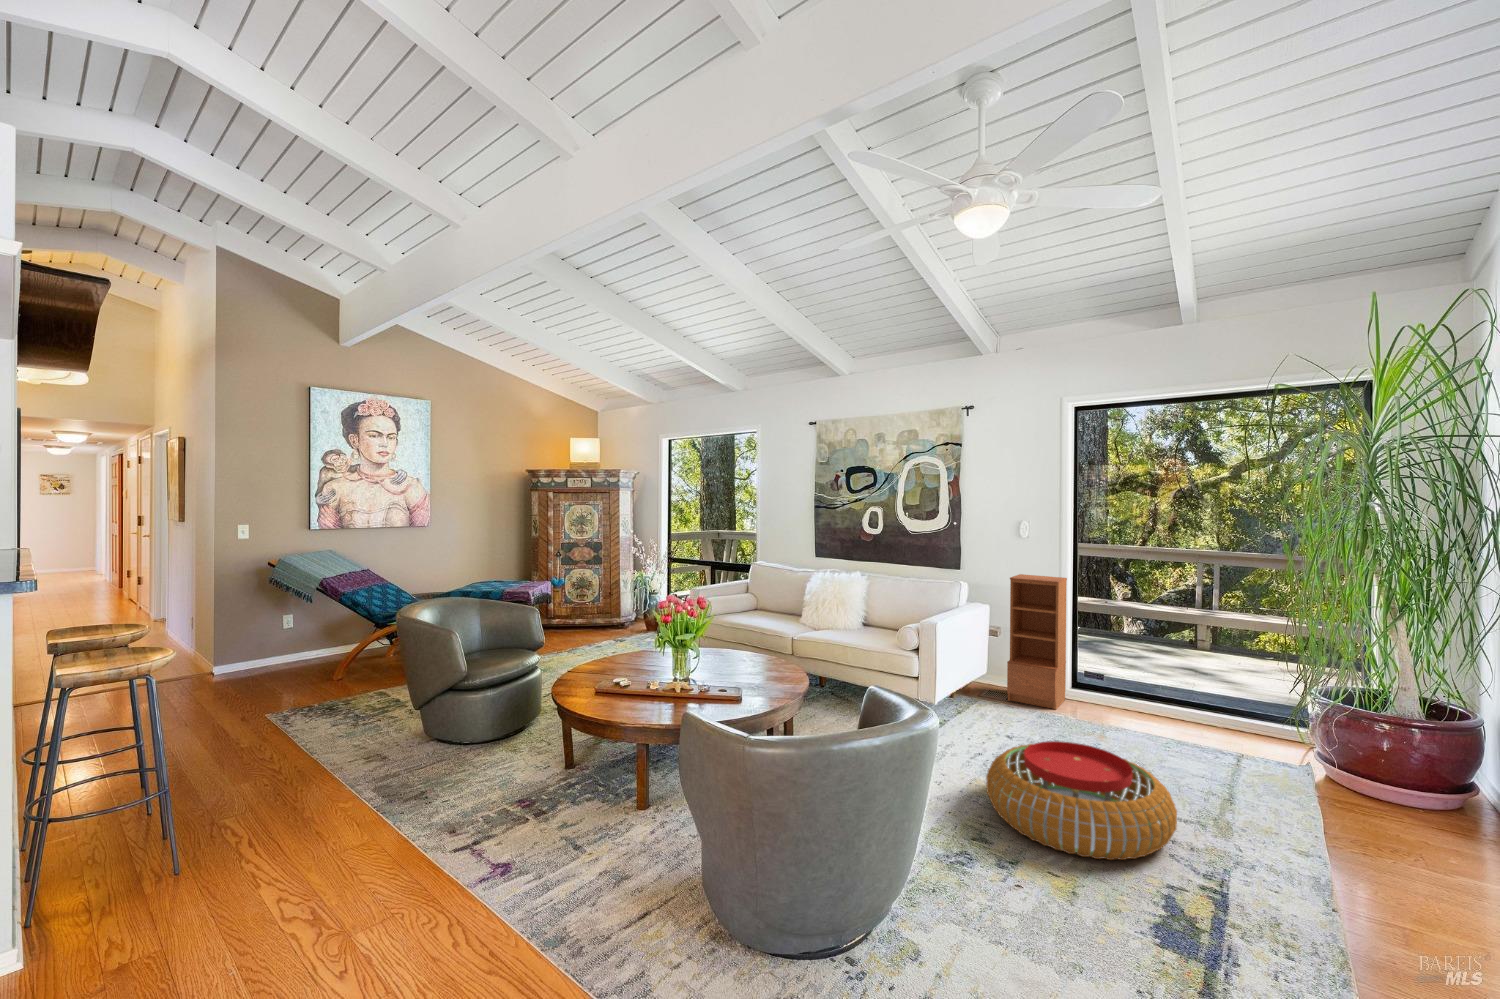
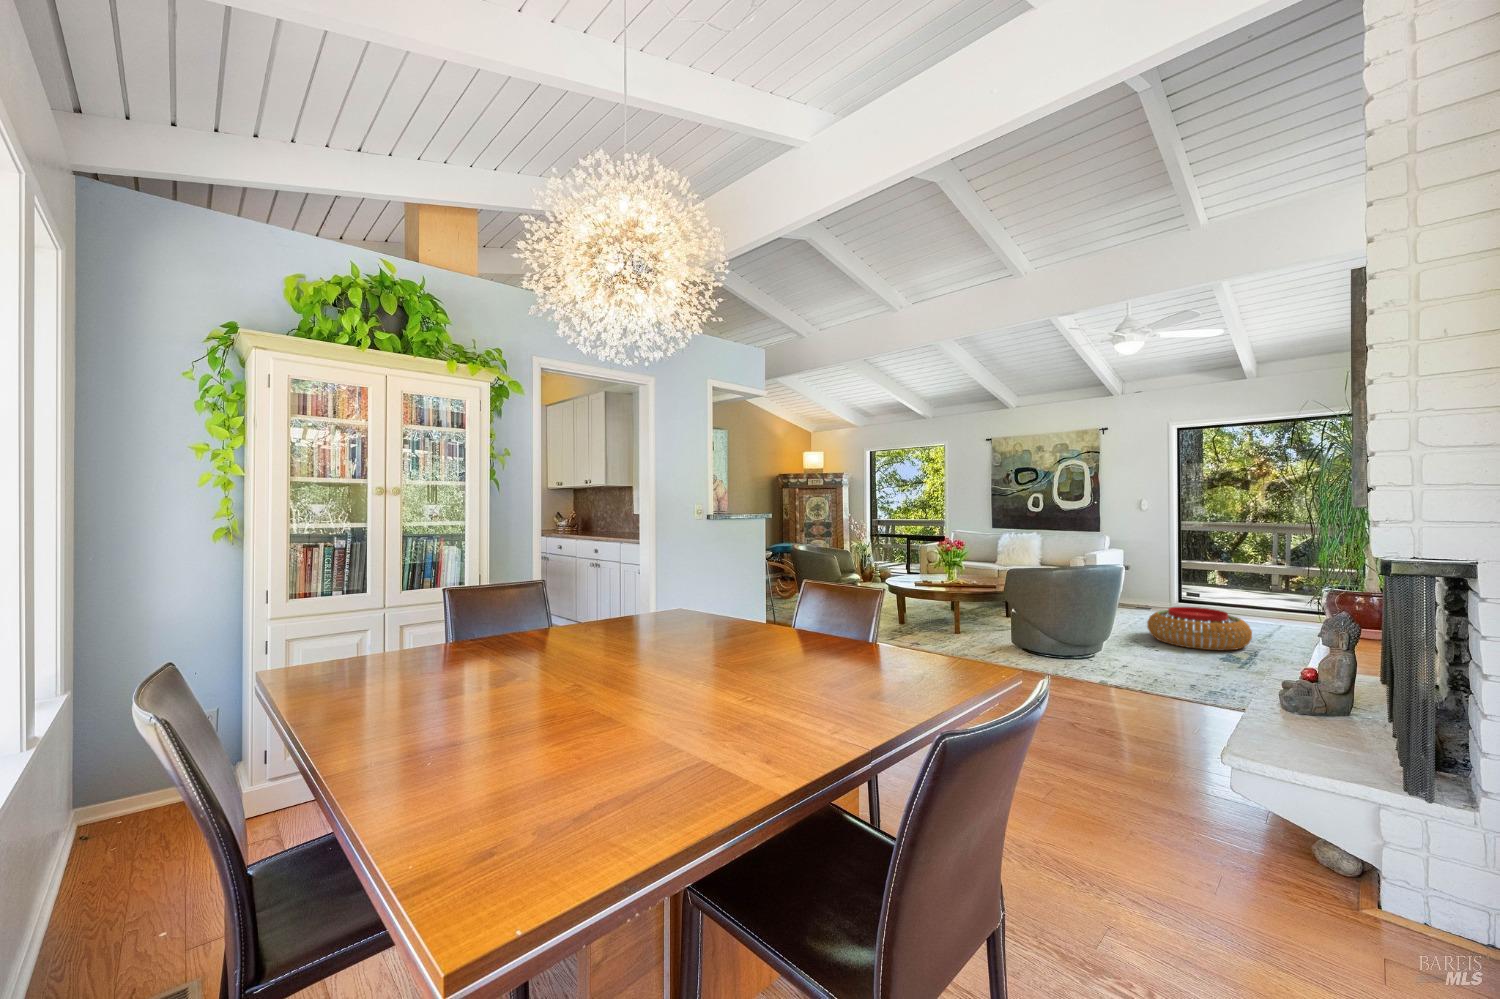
bookcase: present [1007,574,1067,710] -> none [1138,532,1175,611]

